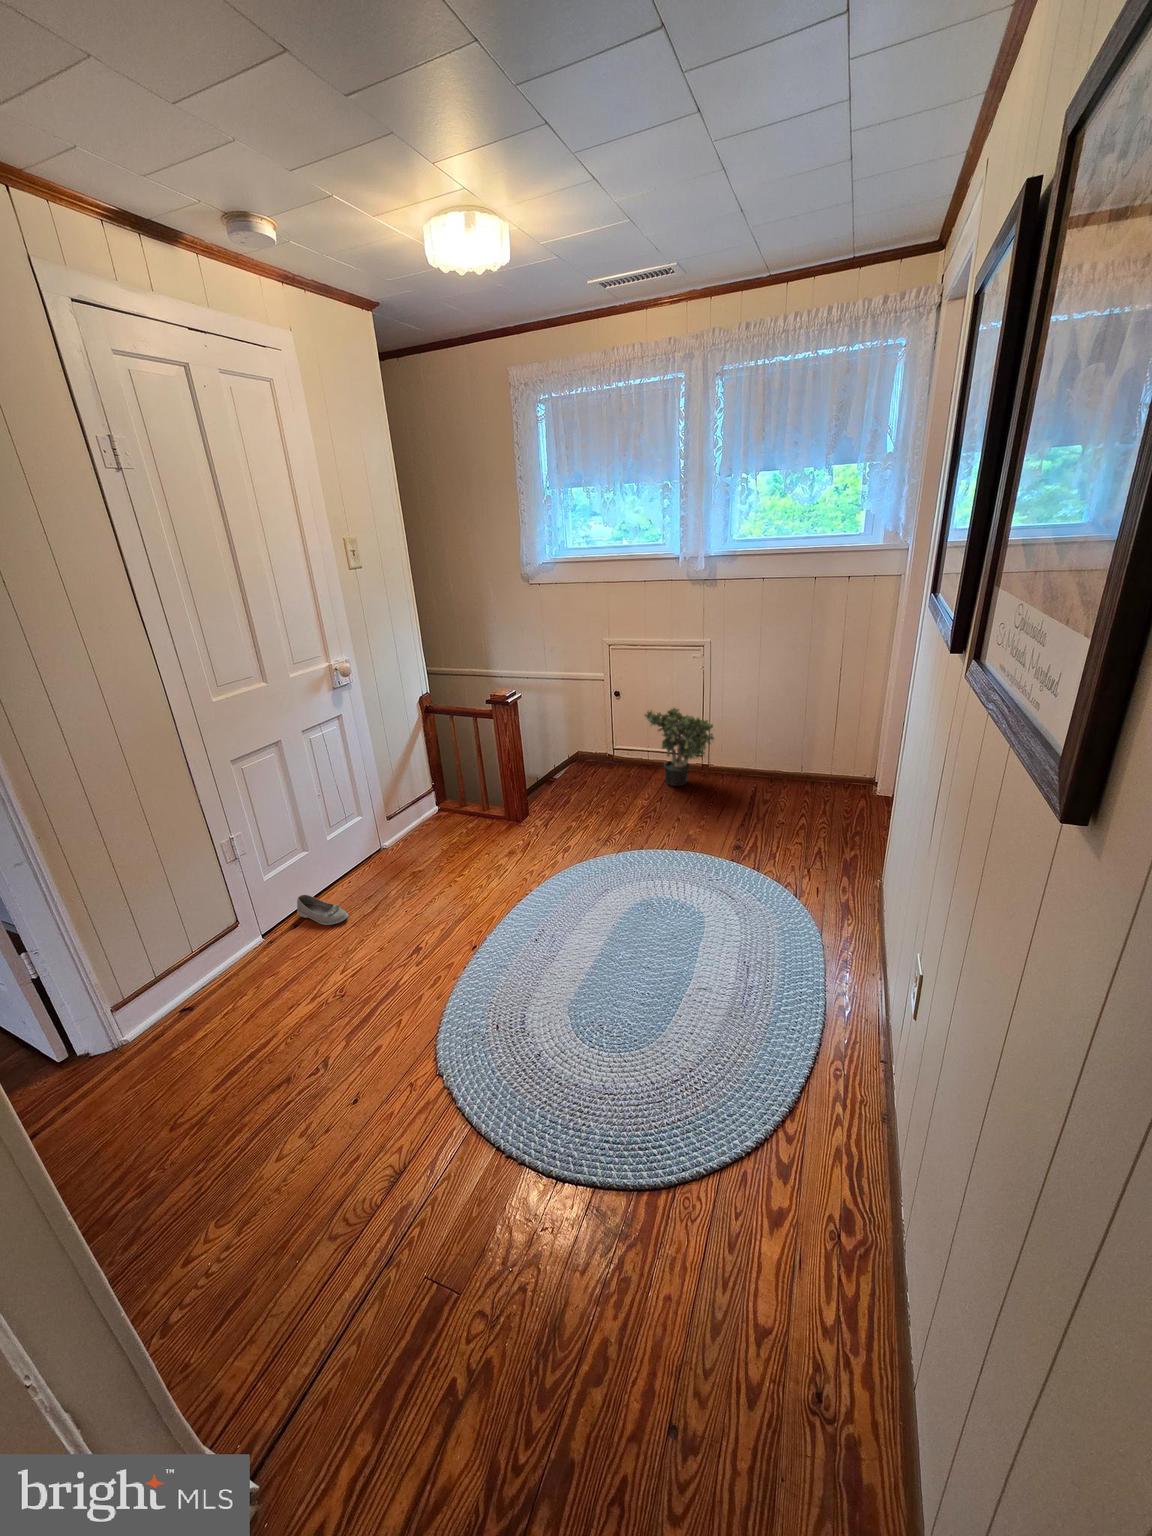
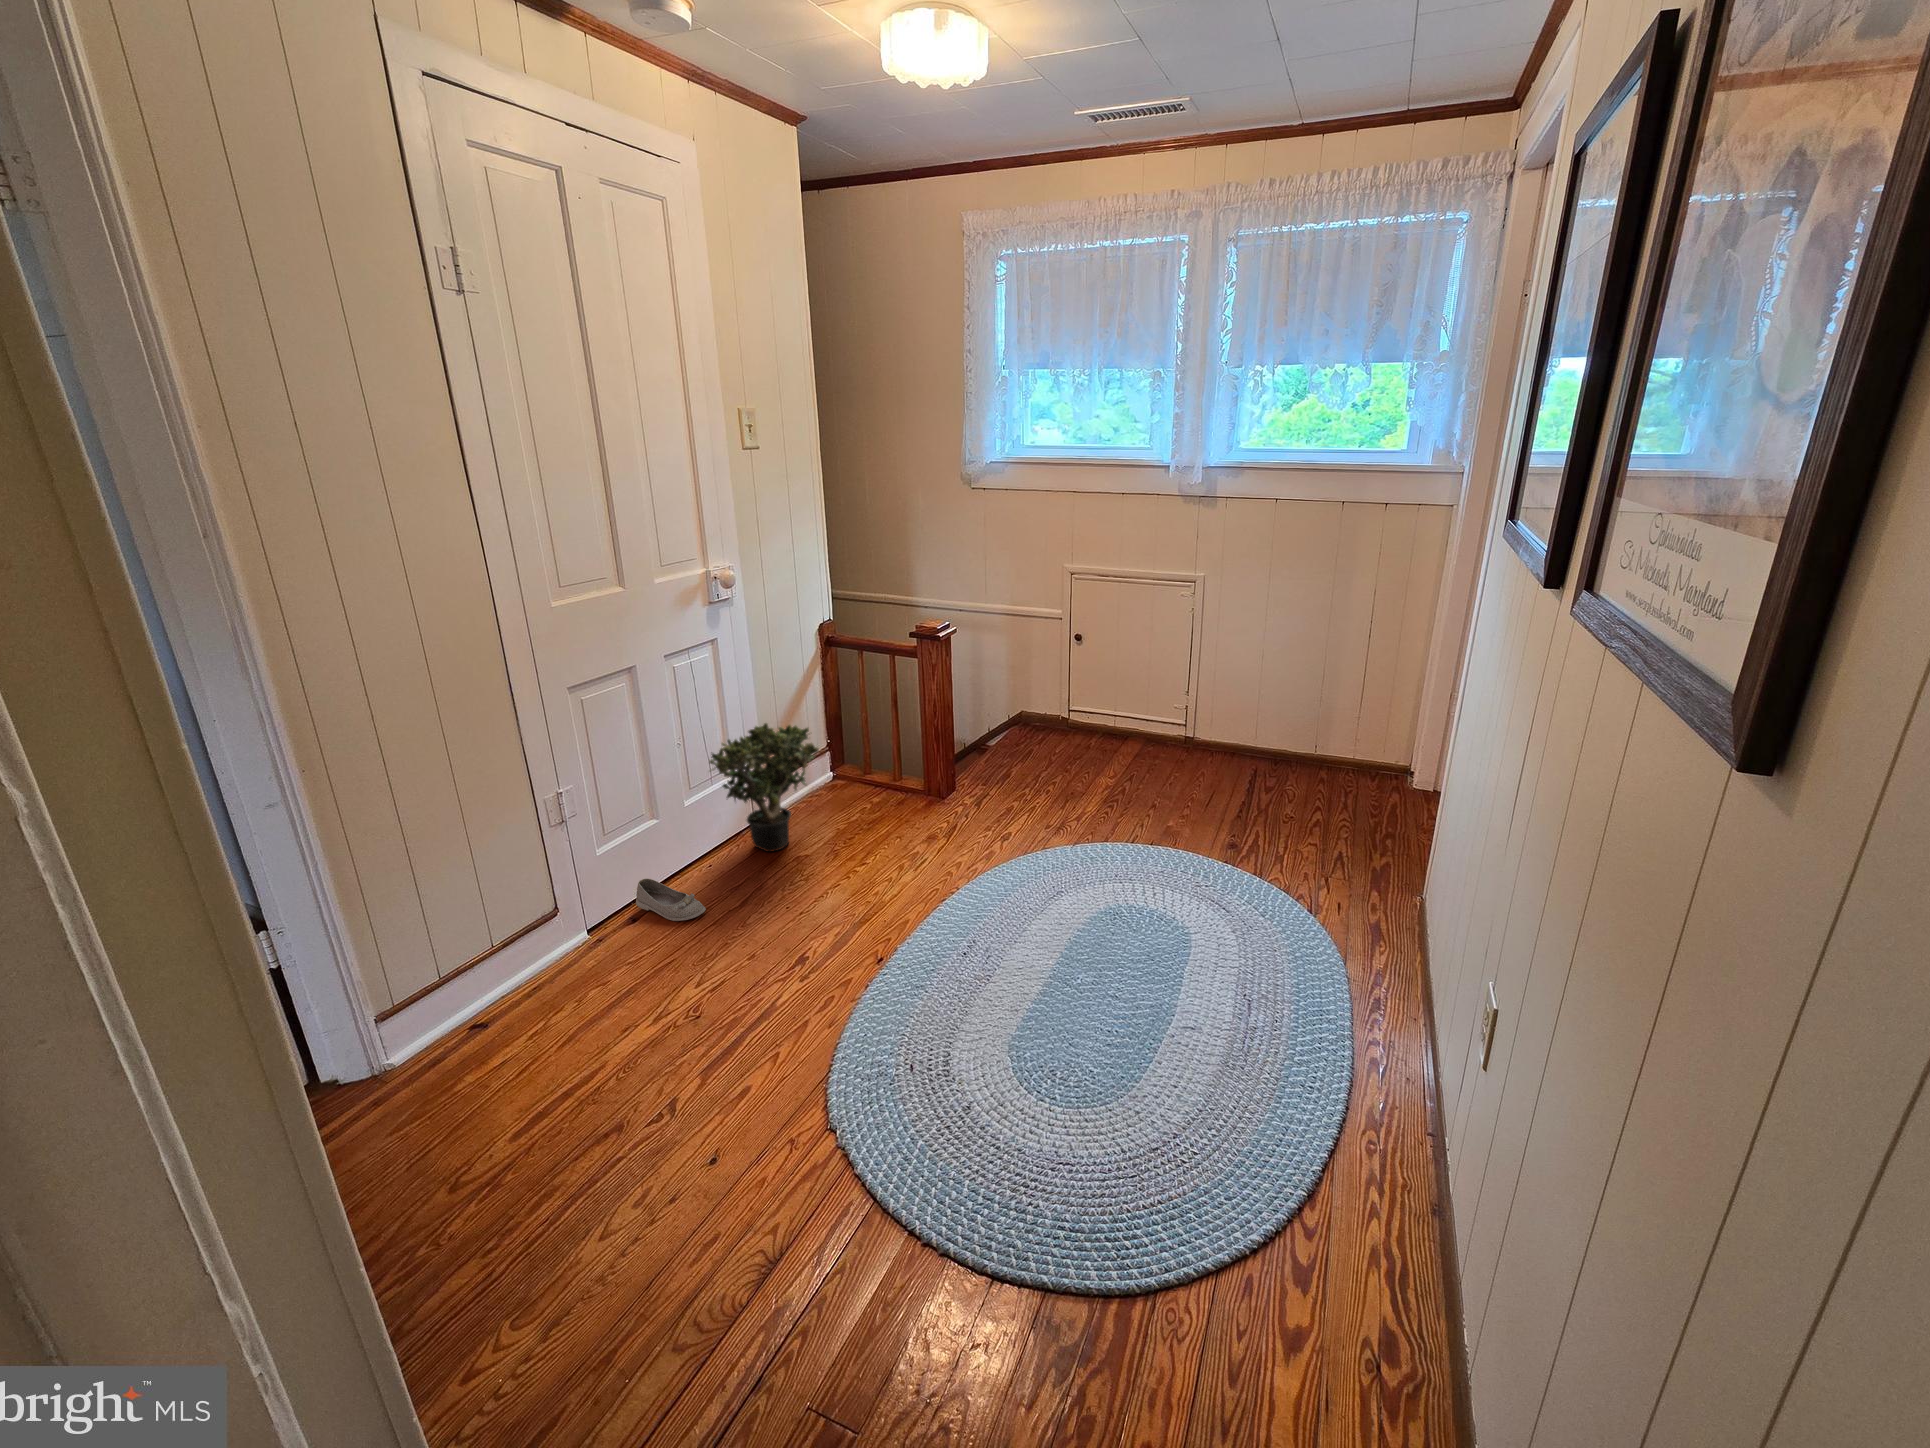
potted plant: present [644,708,714,786] -> present [709,723,819,852]

